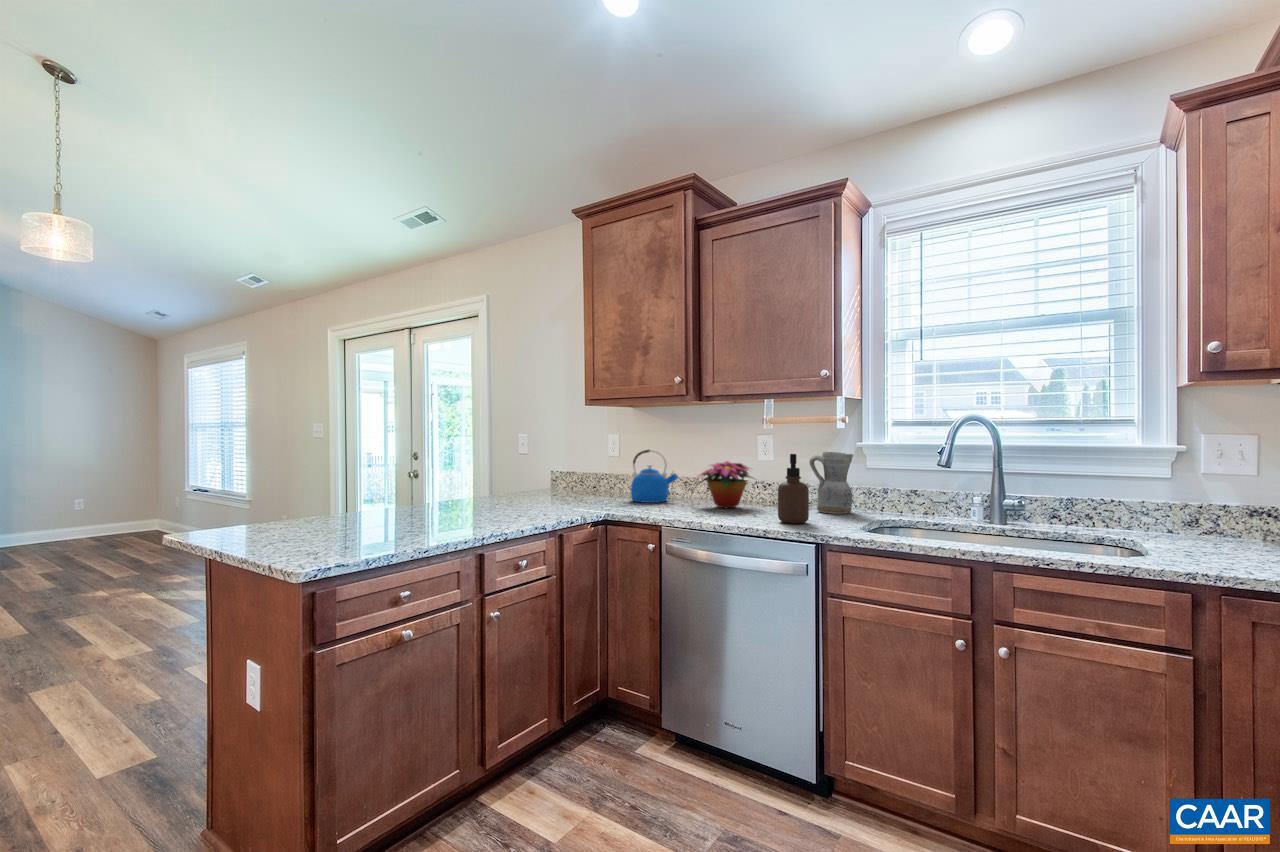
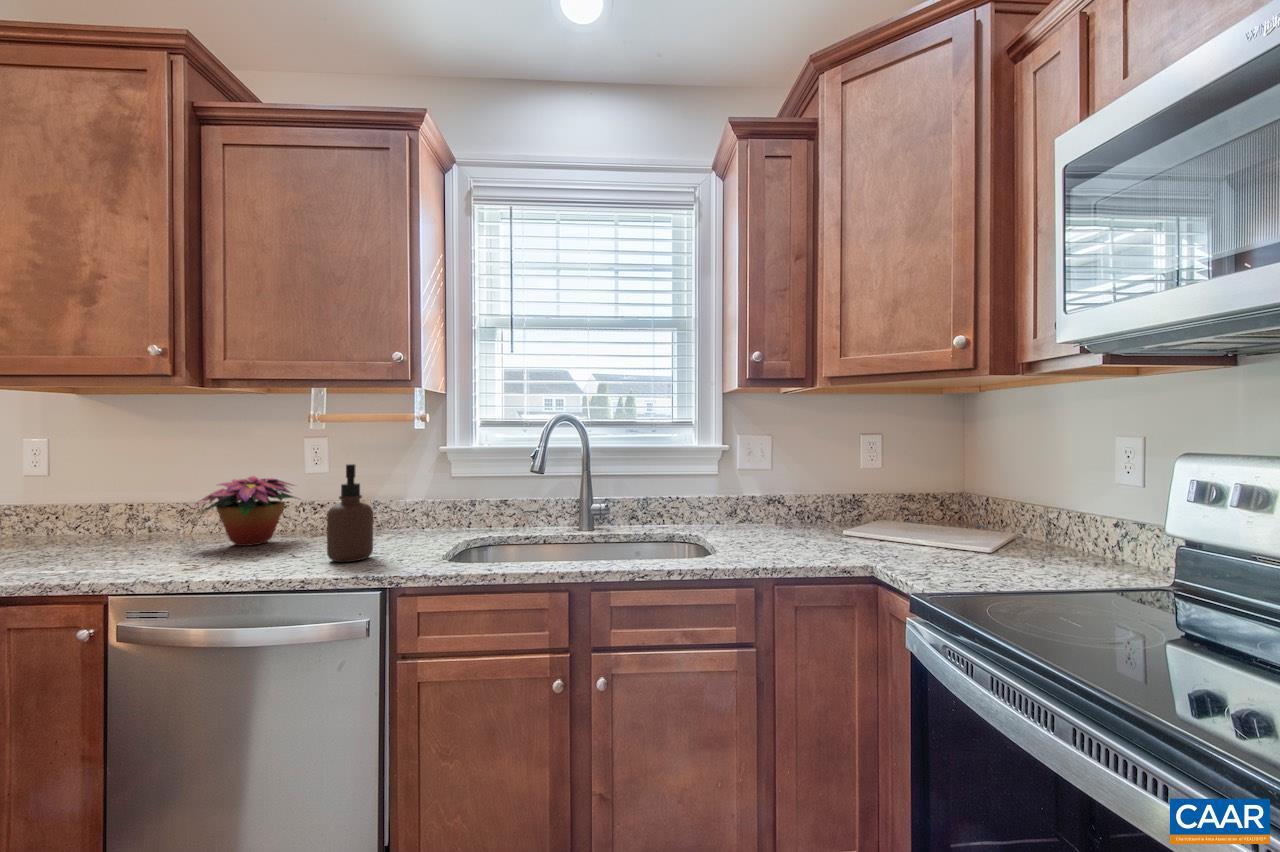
kettle: present [631,450,678,503] -> none [63,463,167,551]
ceramic pitcher: present [809,452,853,514] -> none [378,459,435,537]

